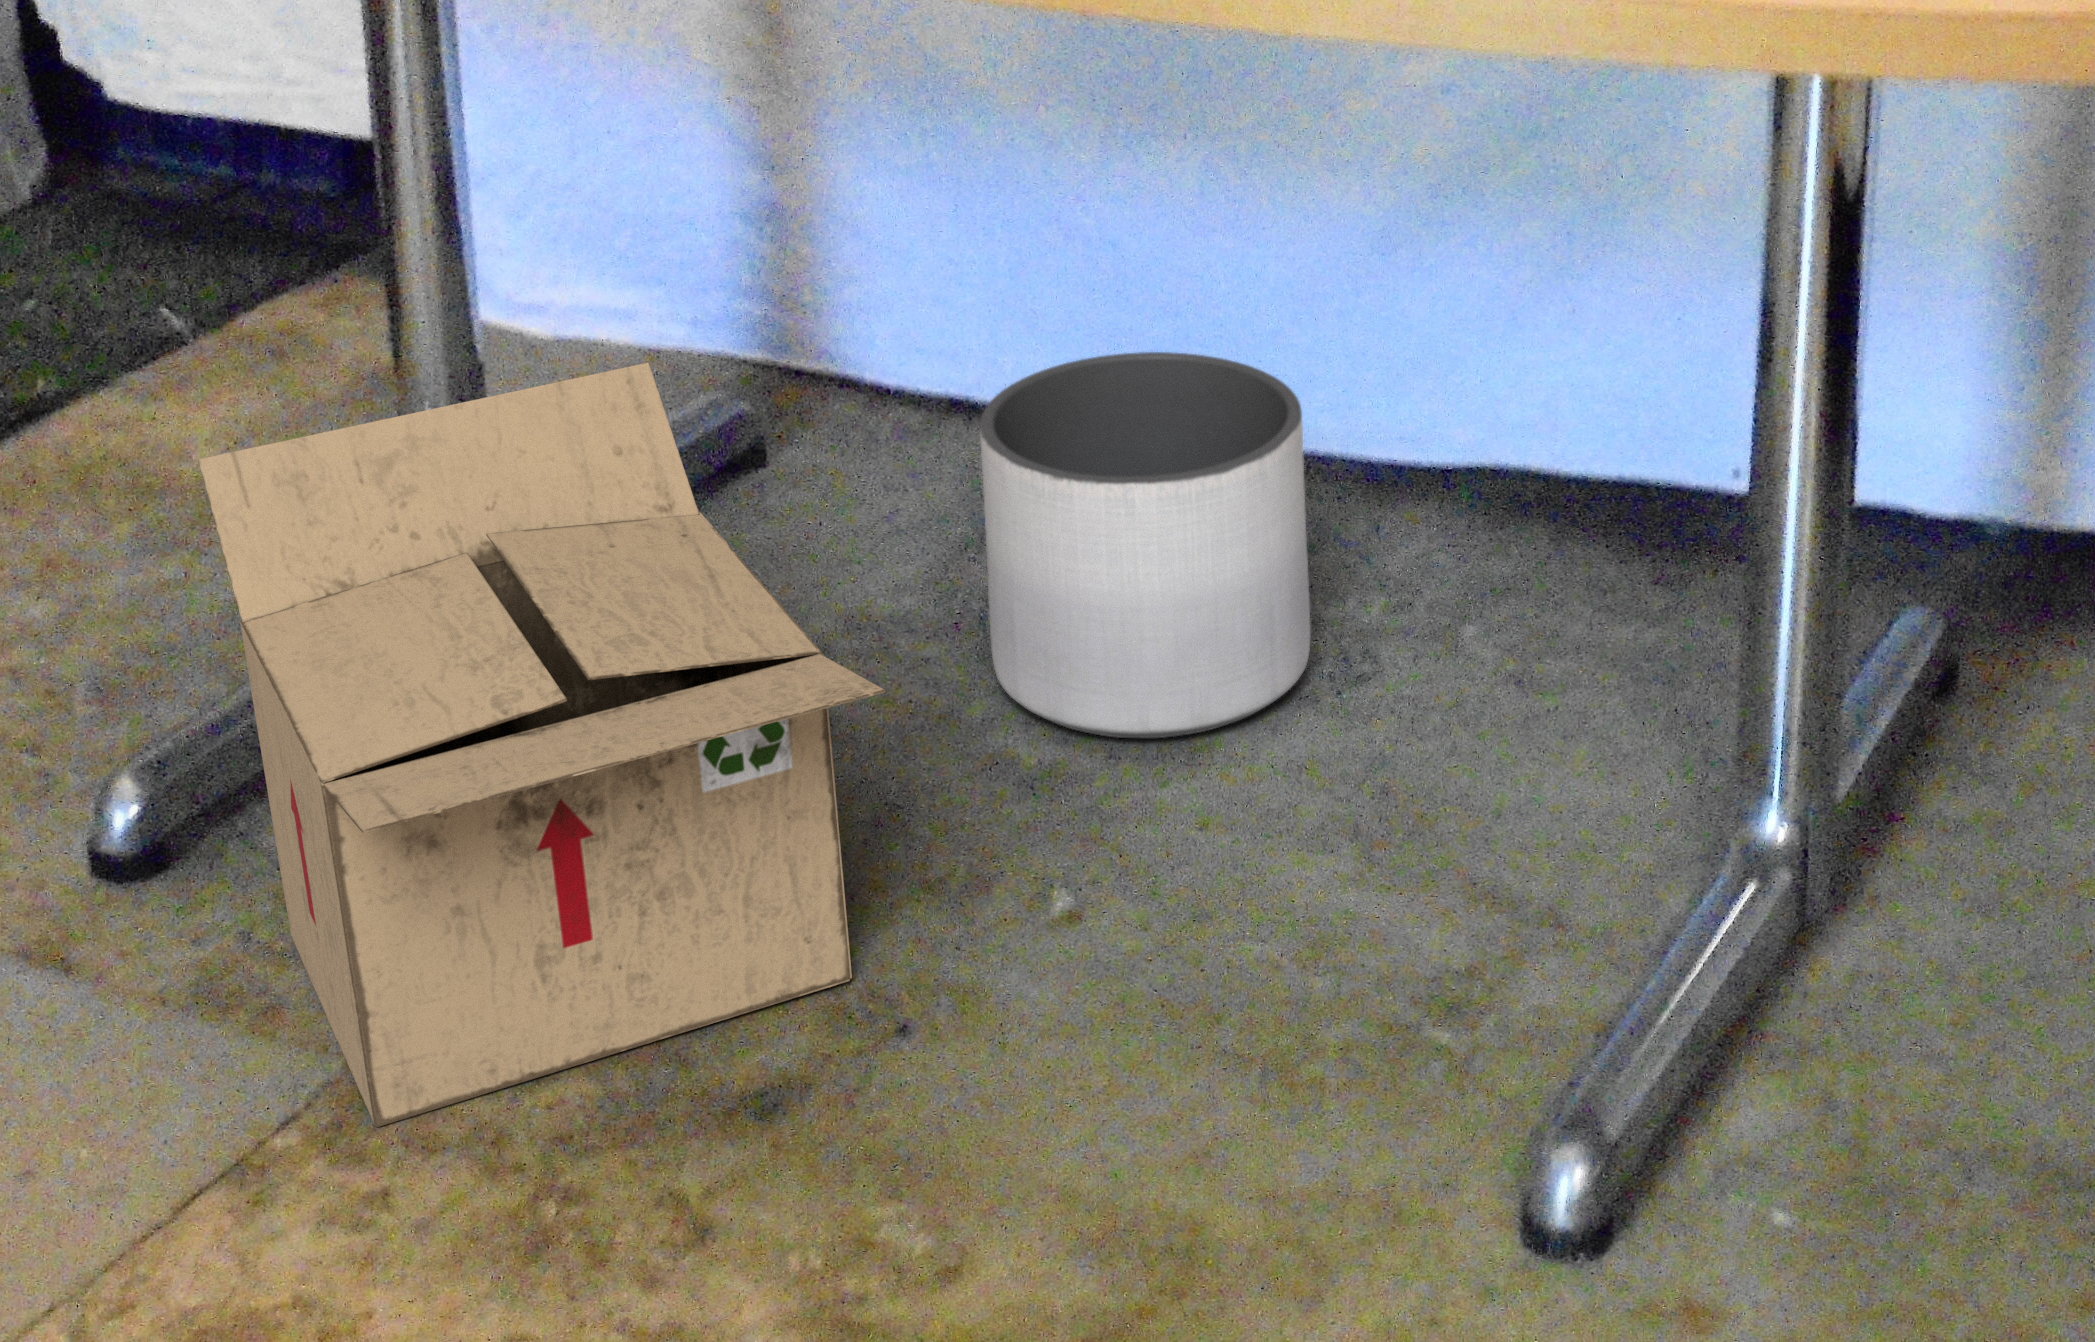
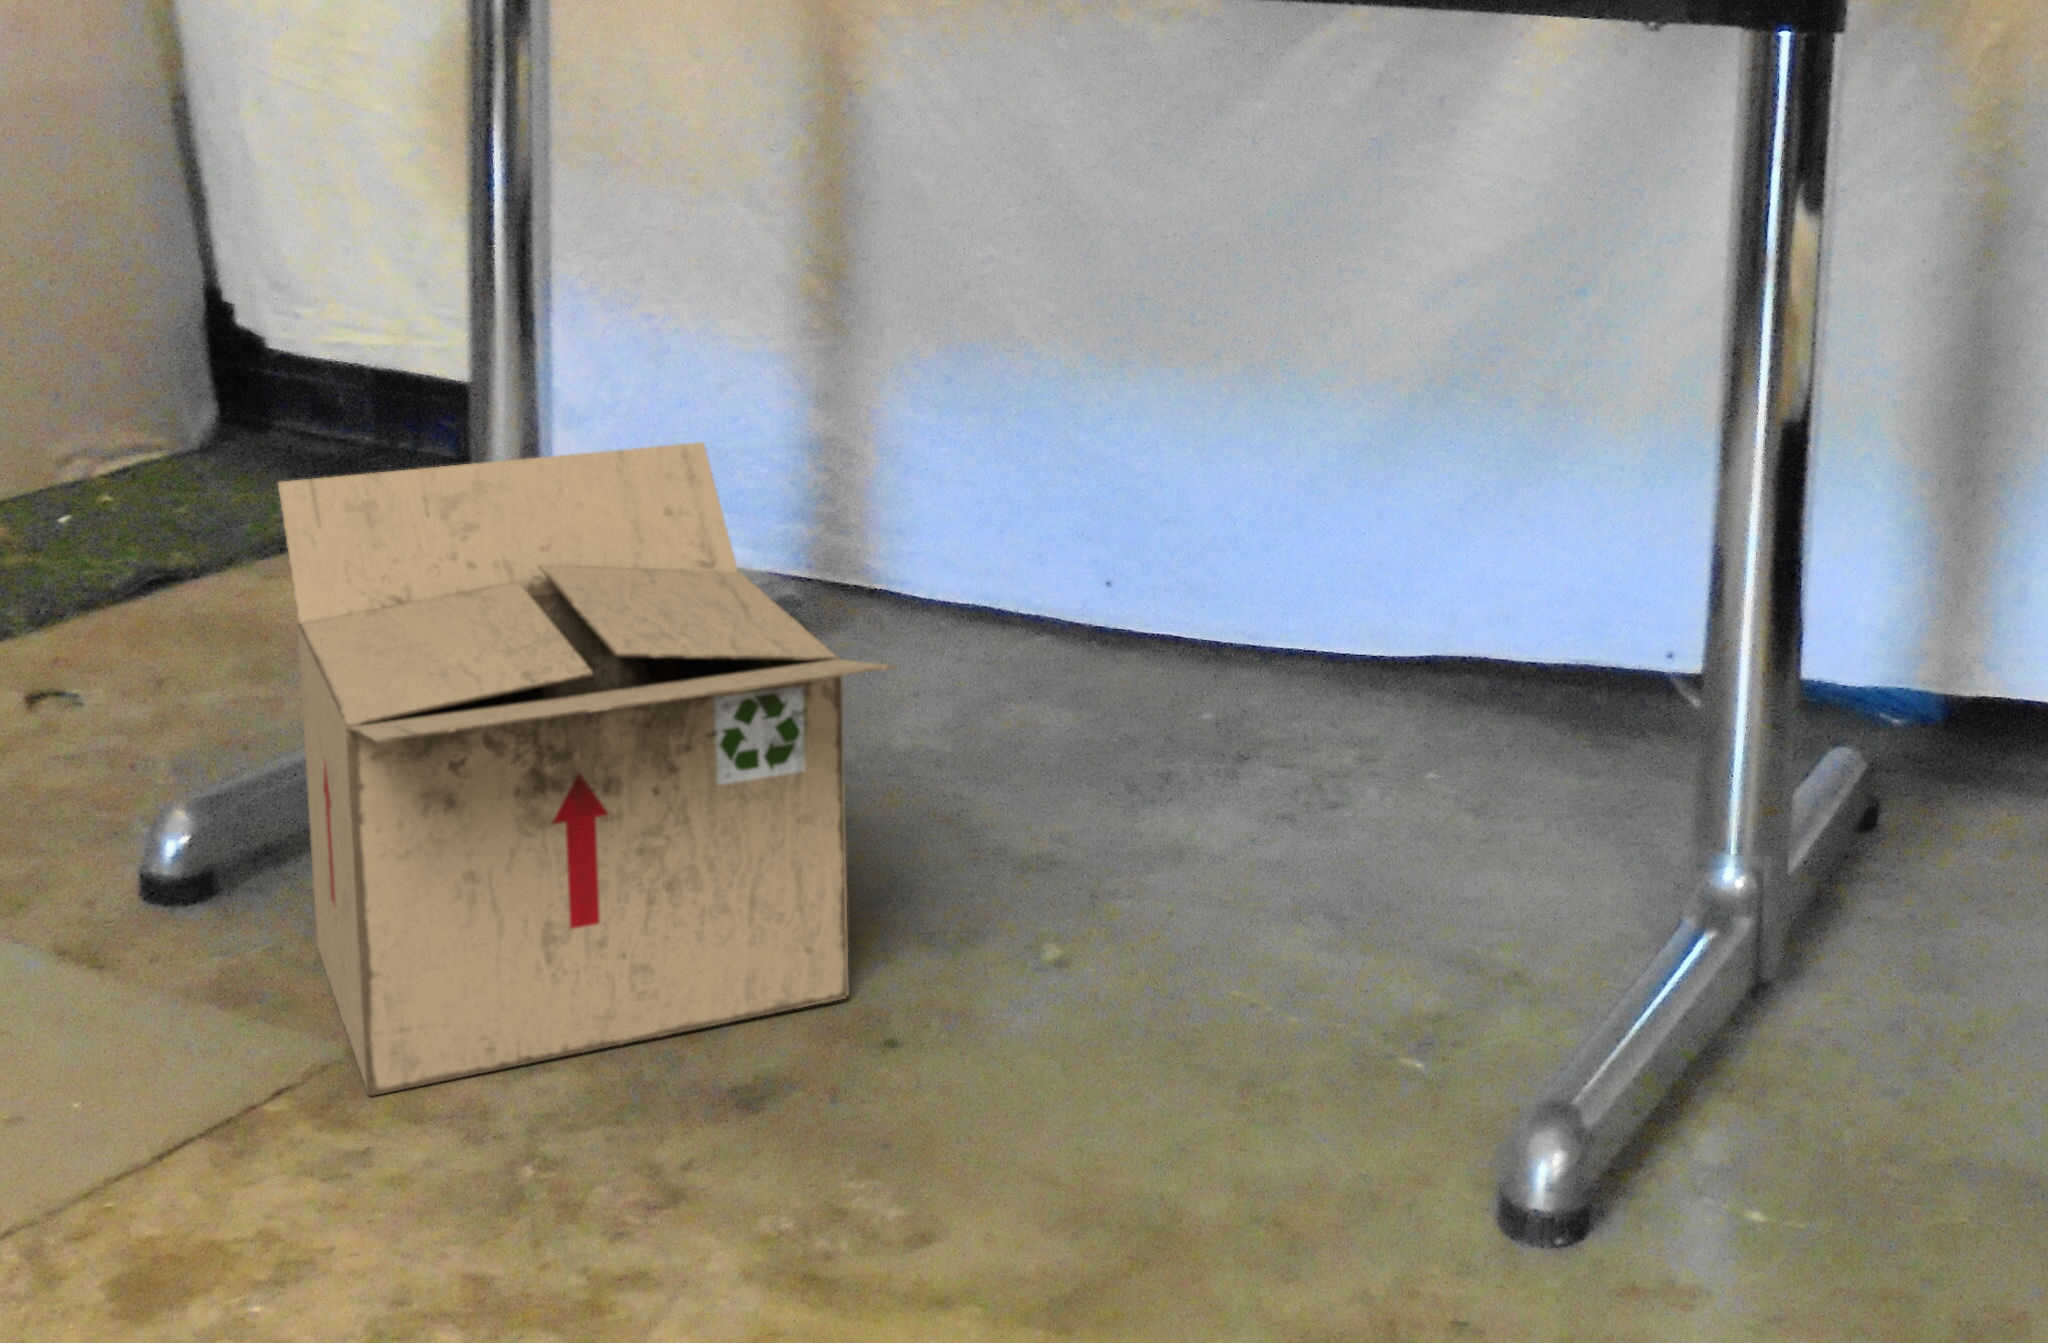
planter: present [980,352,1311,738] -> none [1001,503,1291,832]

